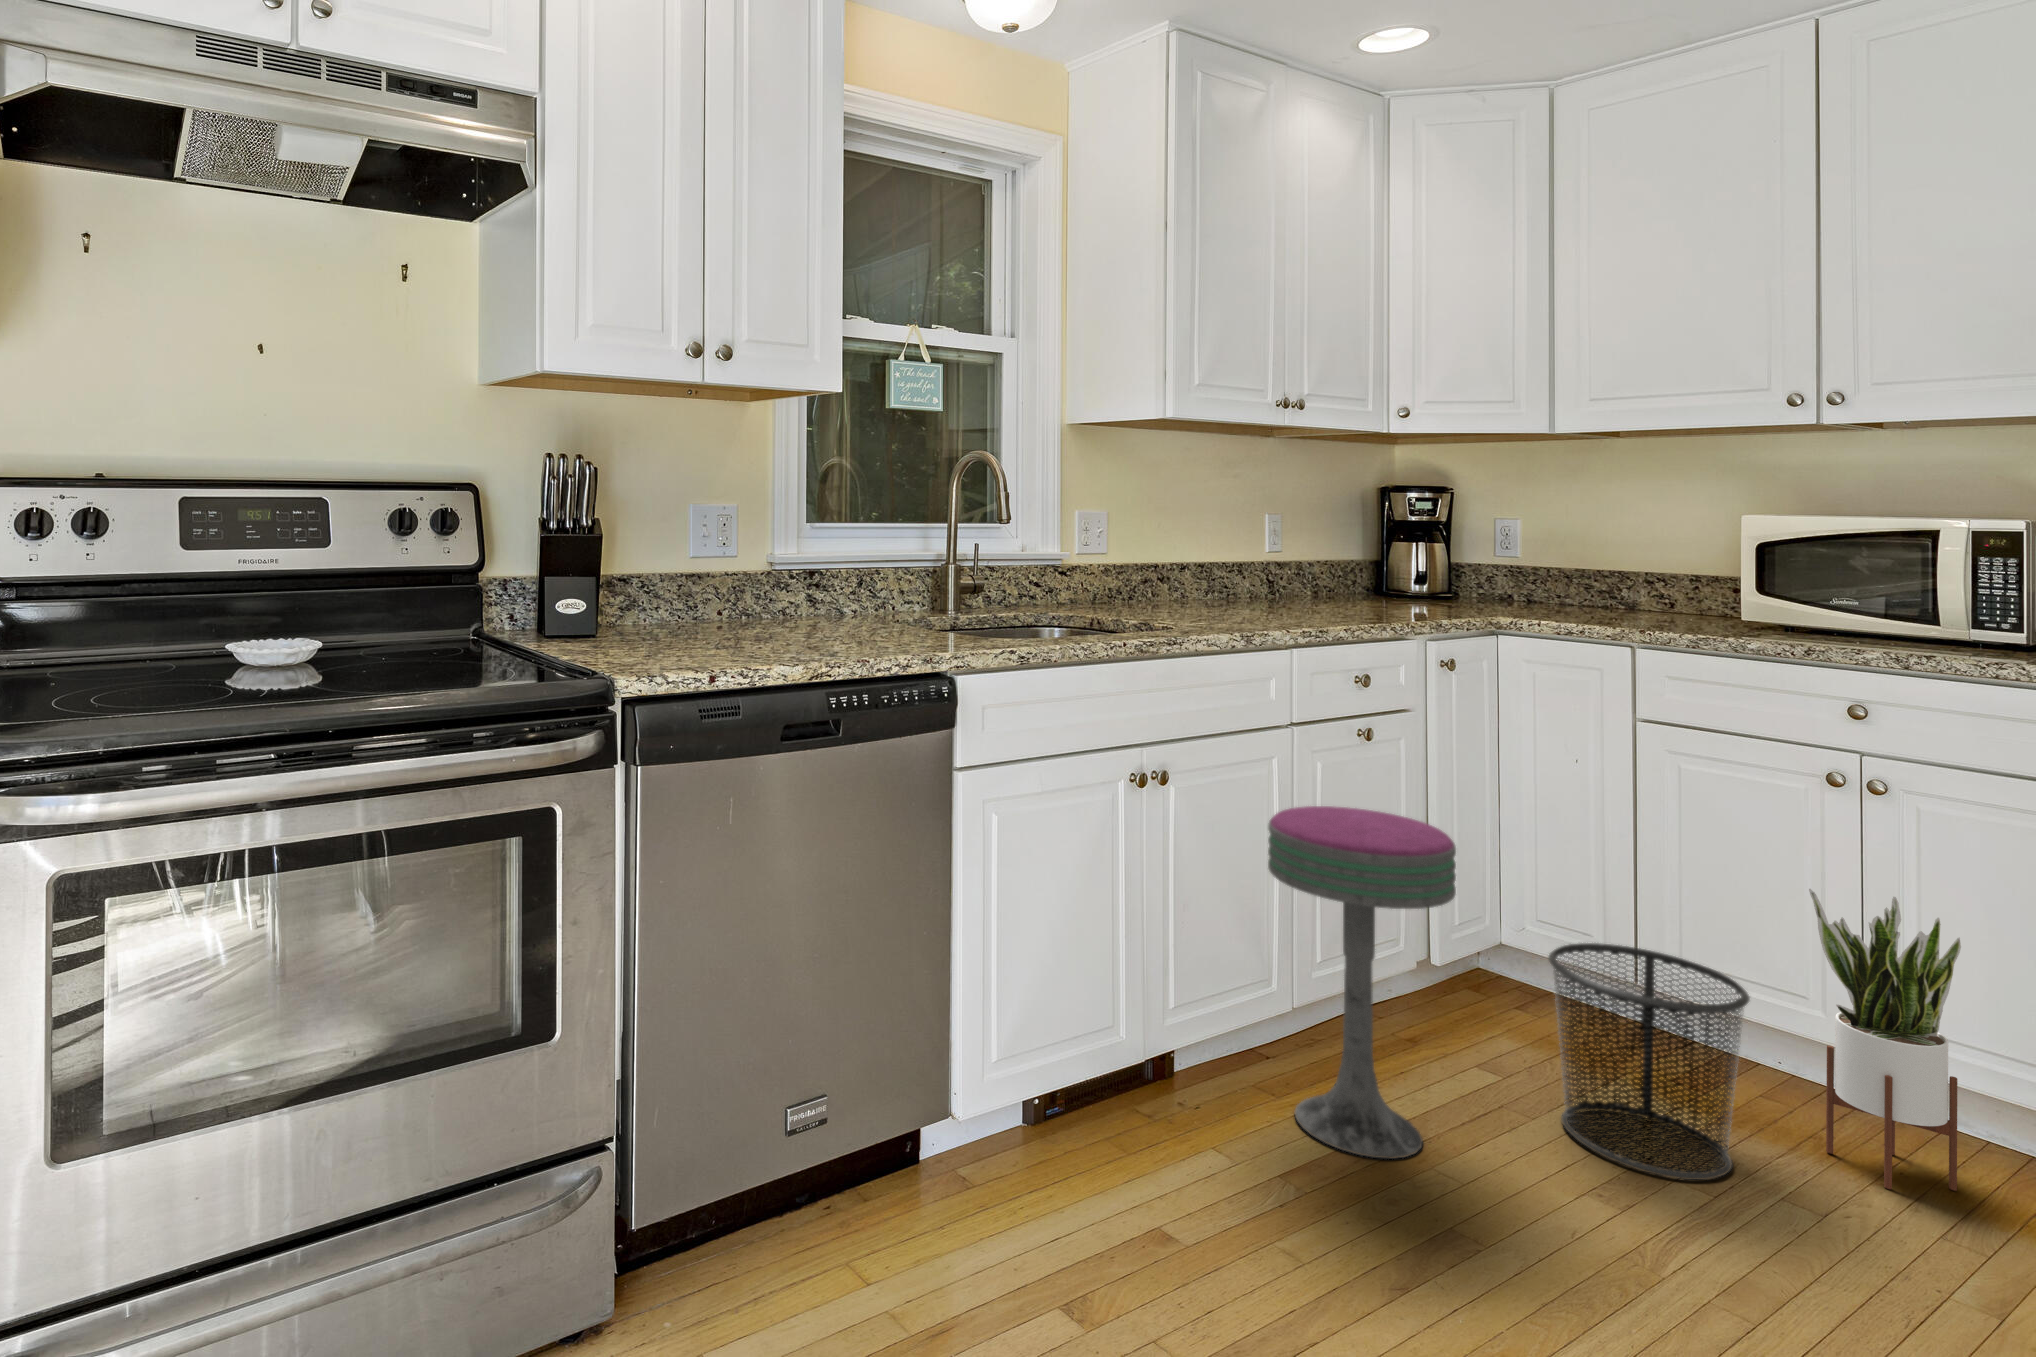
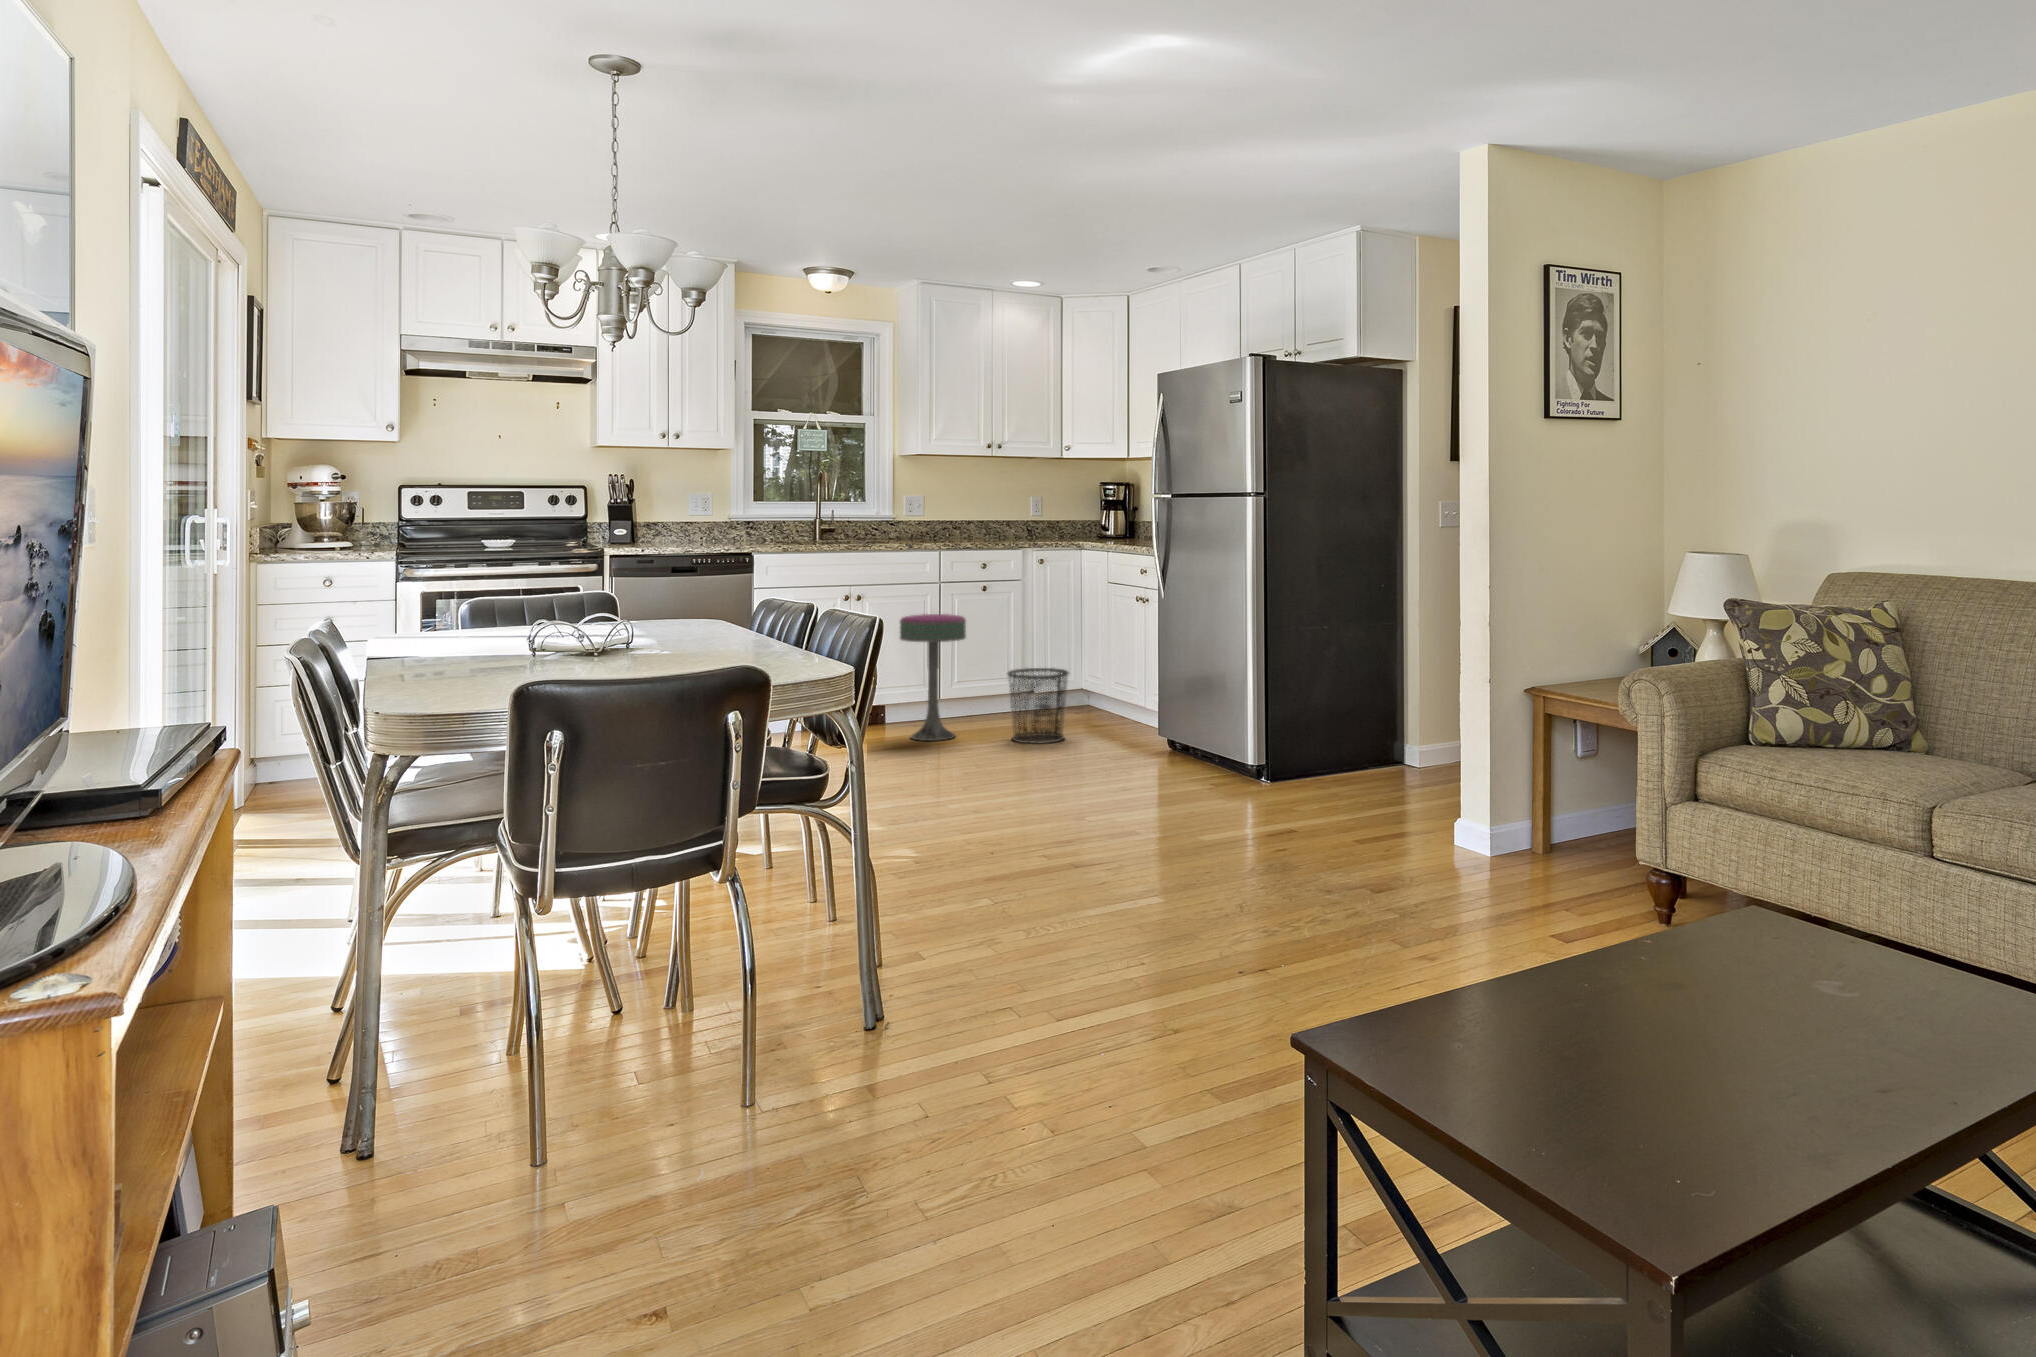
potted plant: present [1809,889,1961,1191] -> none [1093,636,1136,745]

